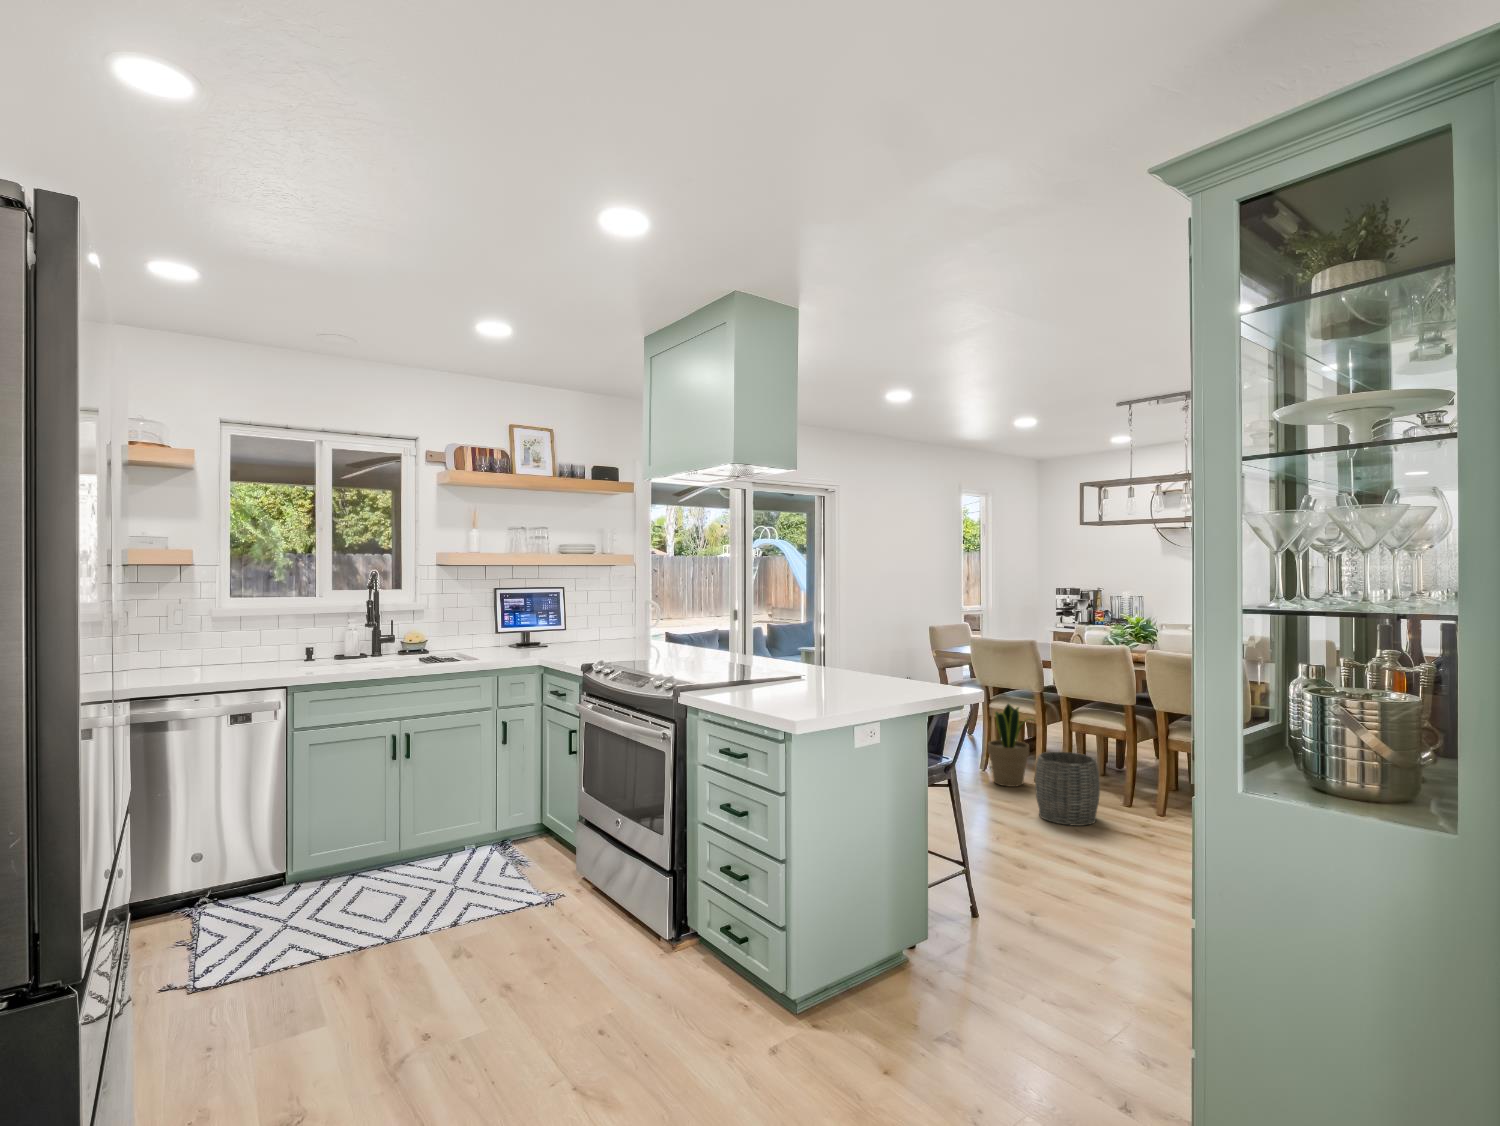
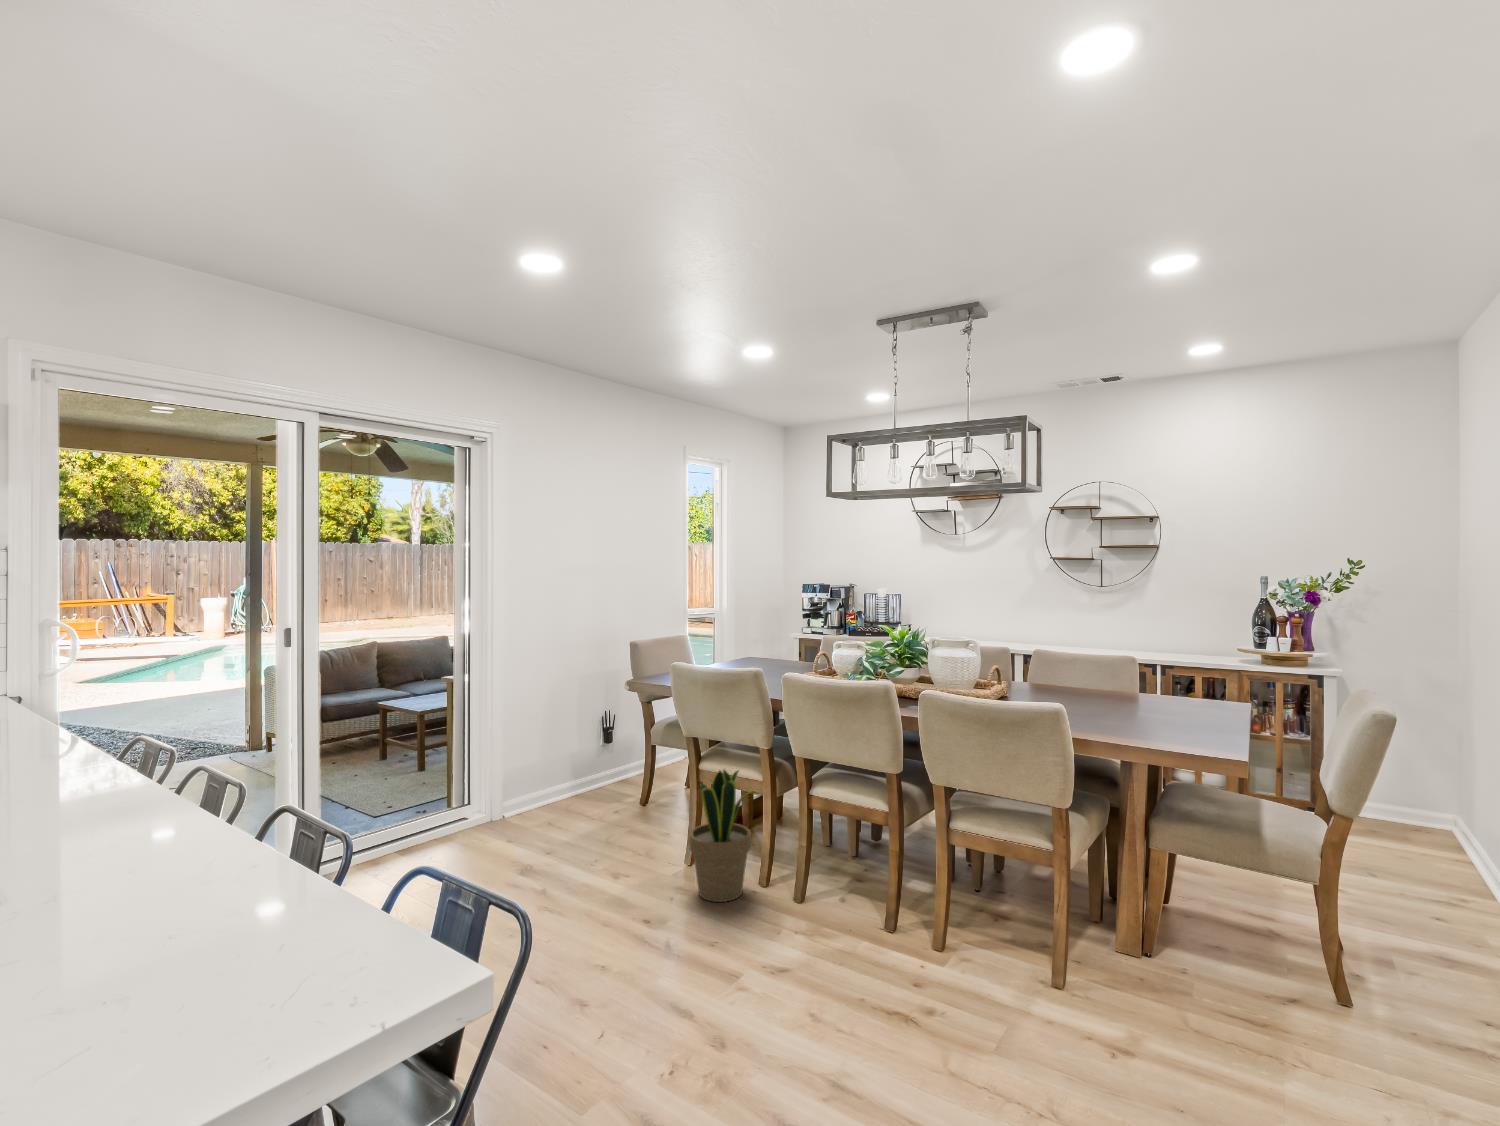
woven basket: present [1035,752,1100,826] -> none [751,859,850,1000]

